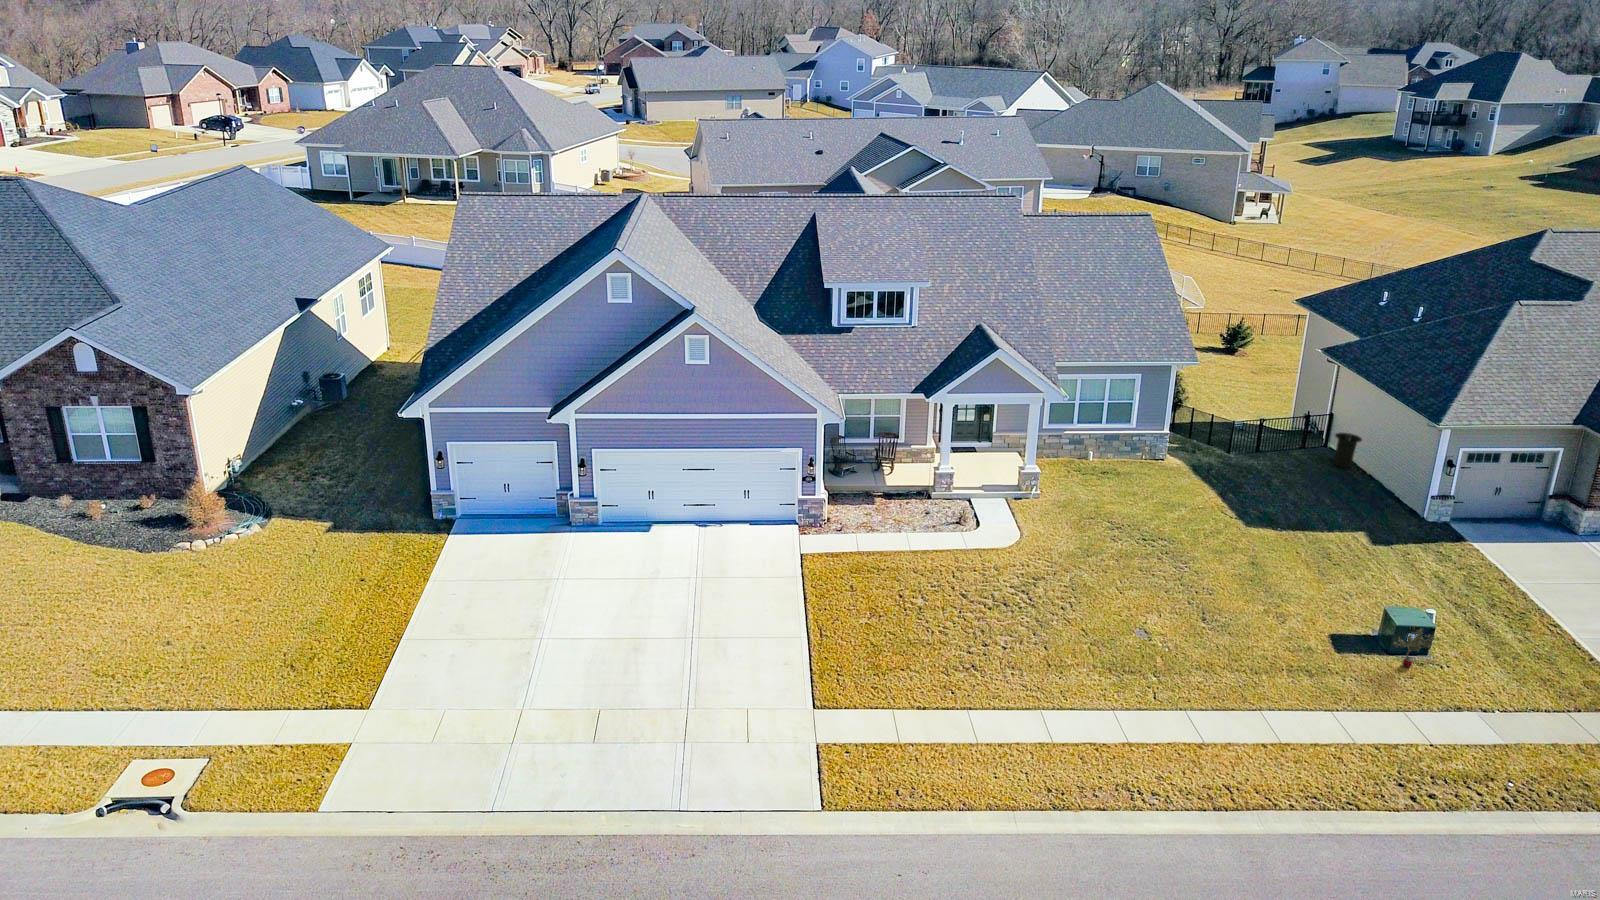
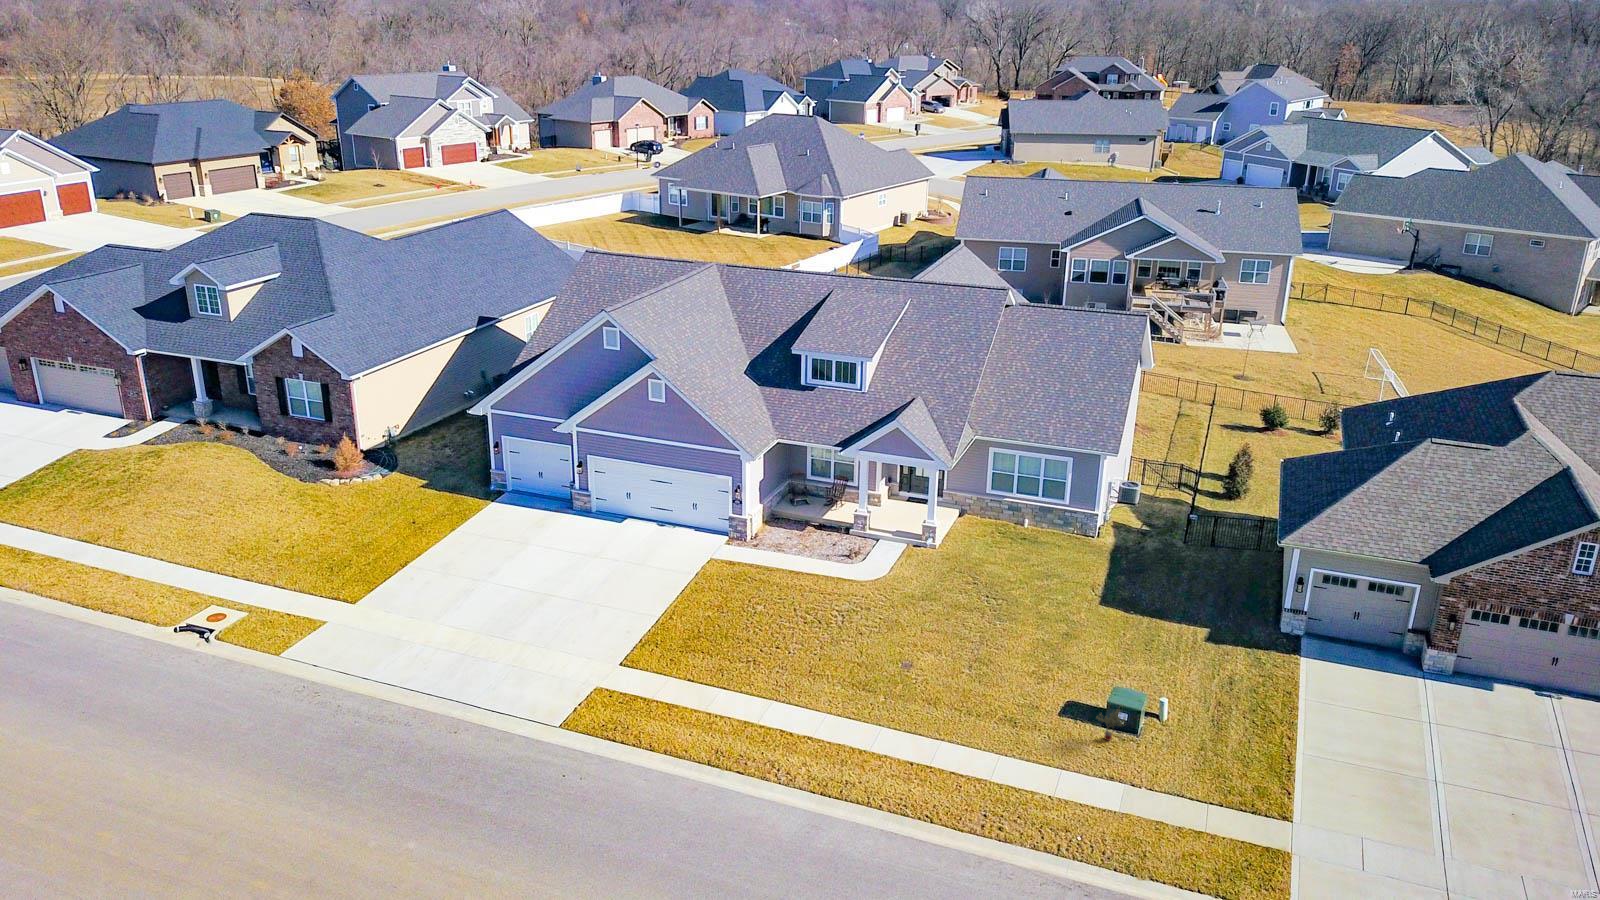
trash can: present [1334,433,1362,468] -> none [1254,539,1280,573]

